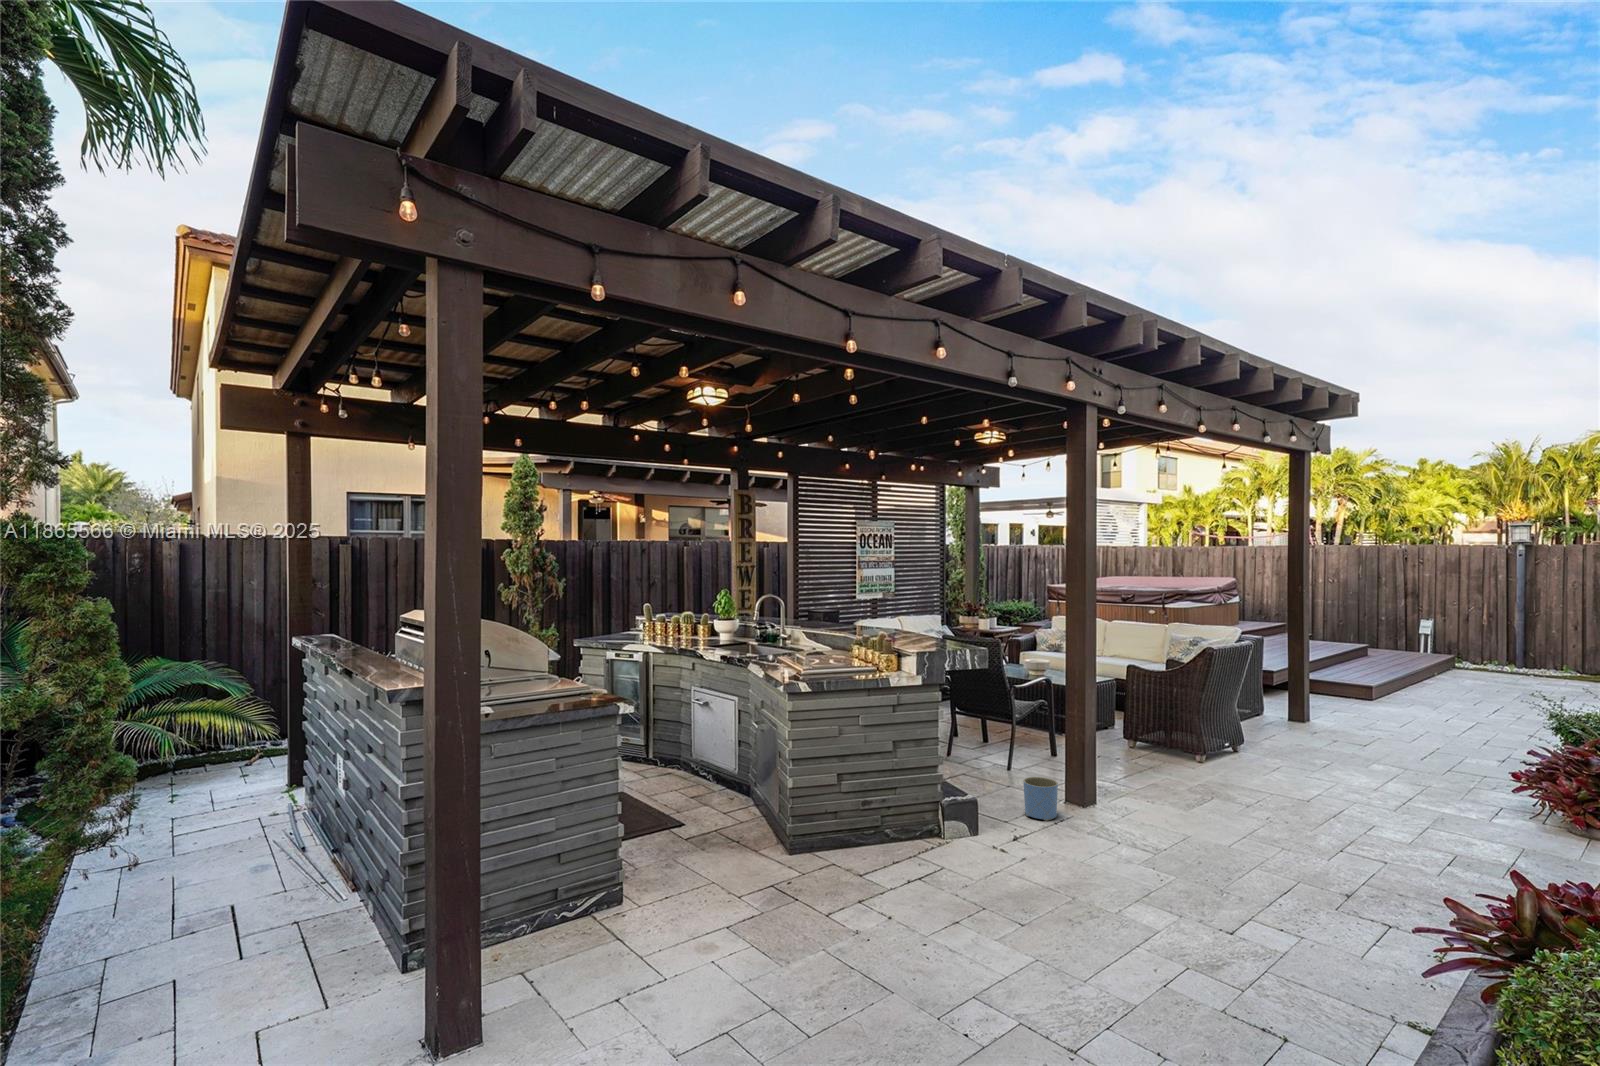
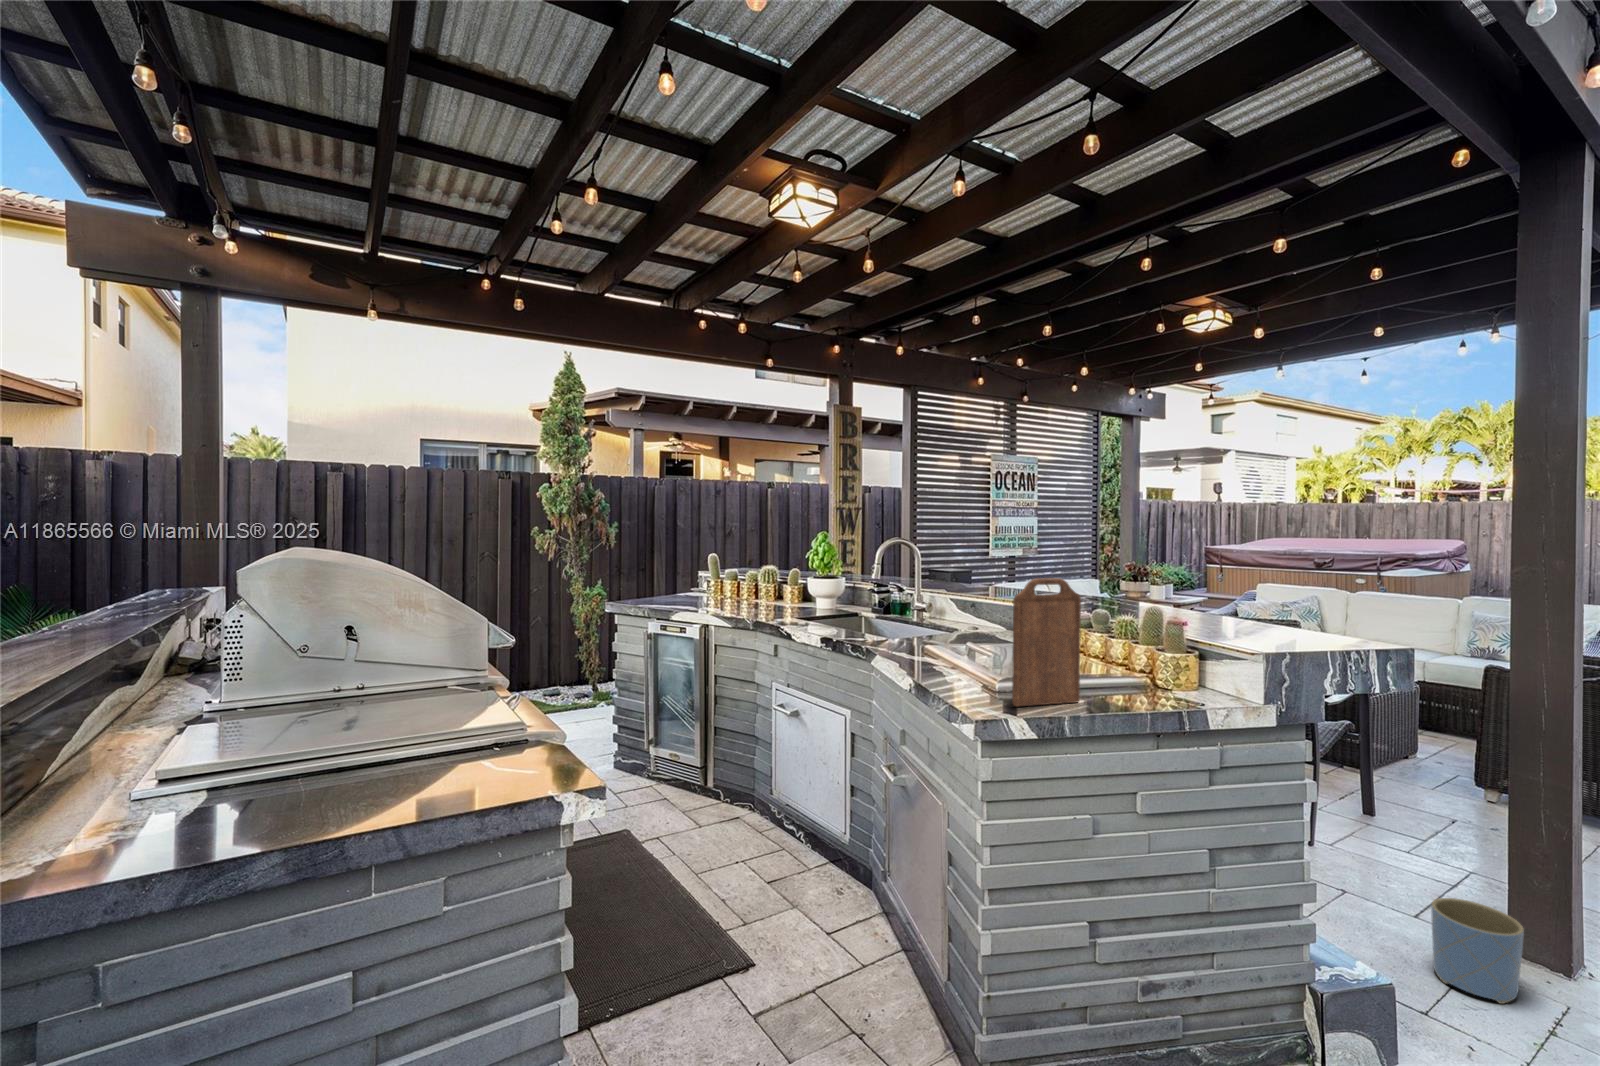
cutting board: none [805,621,836,679] -> present [1012,578,1081,706]

